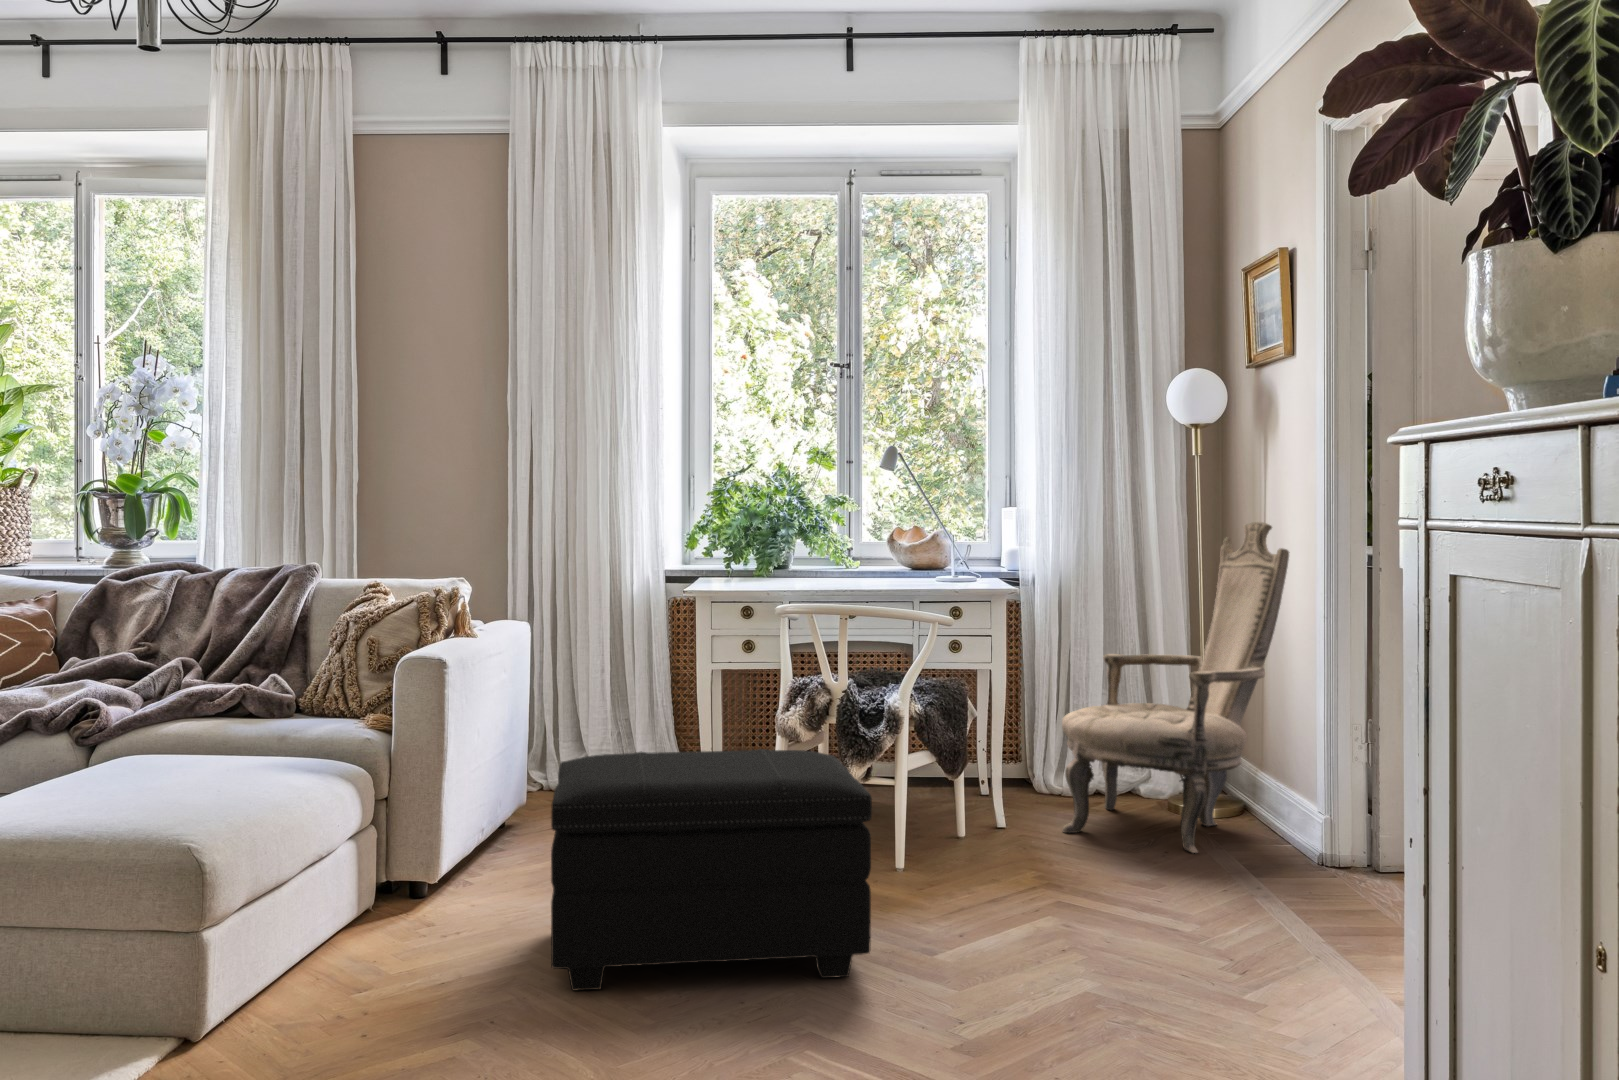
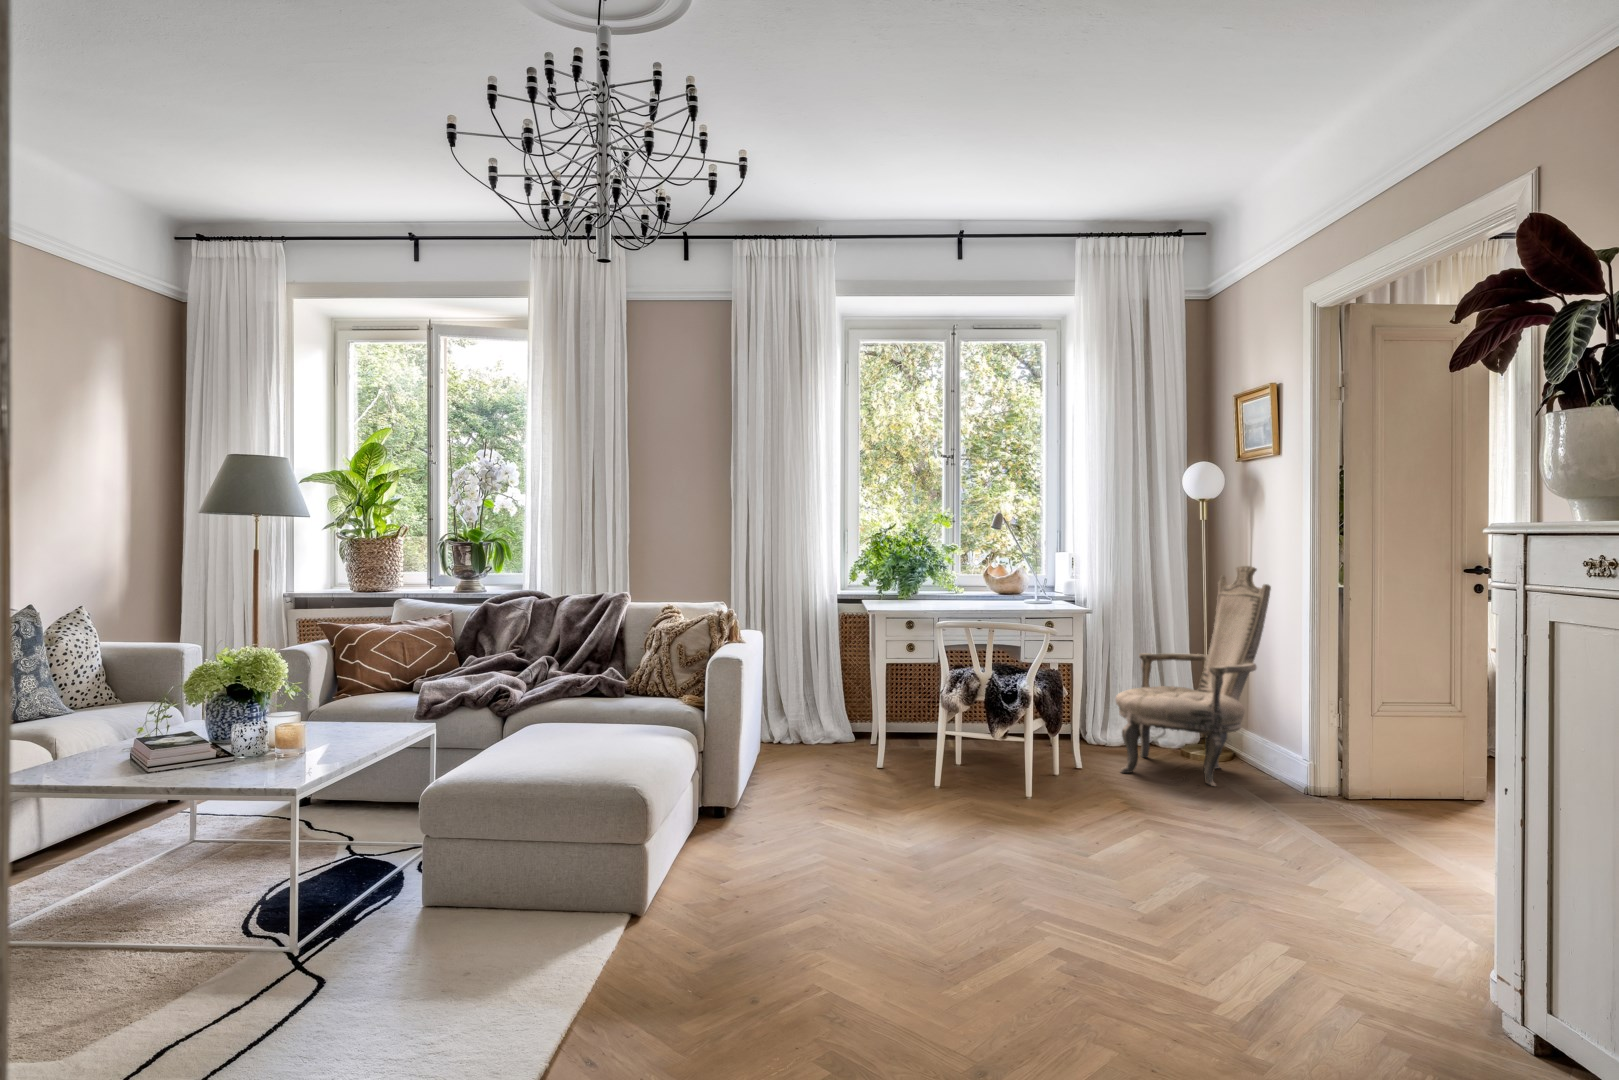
footstool: present [551,749,872,990] -> none [831,718,1049,870]

